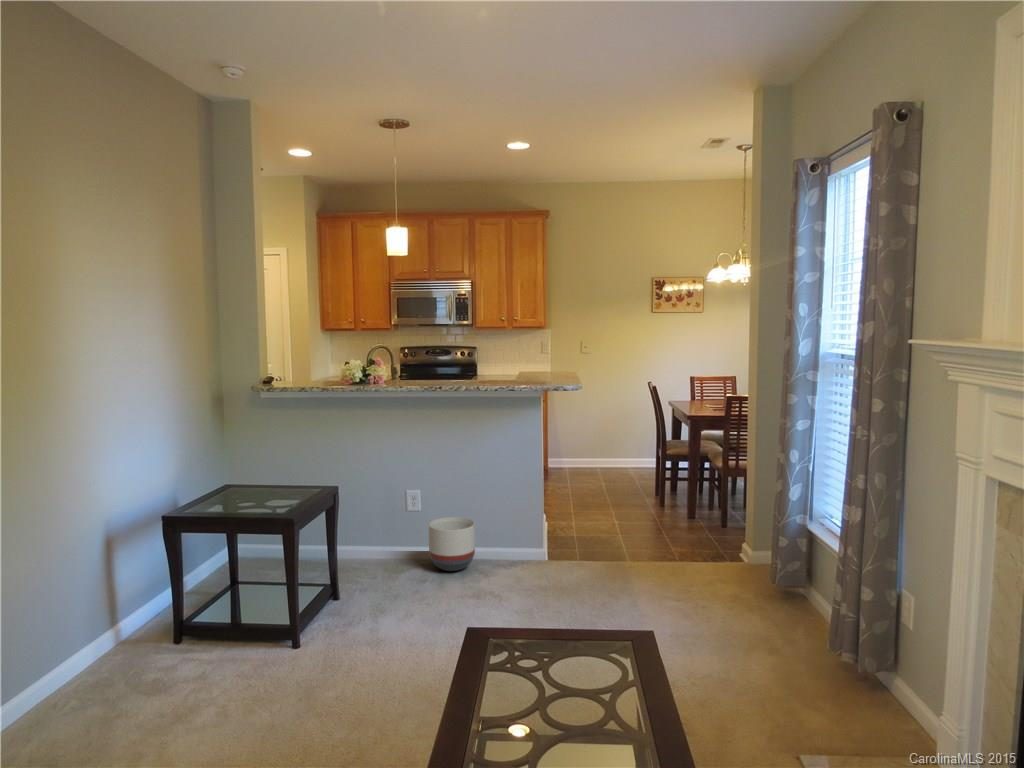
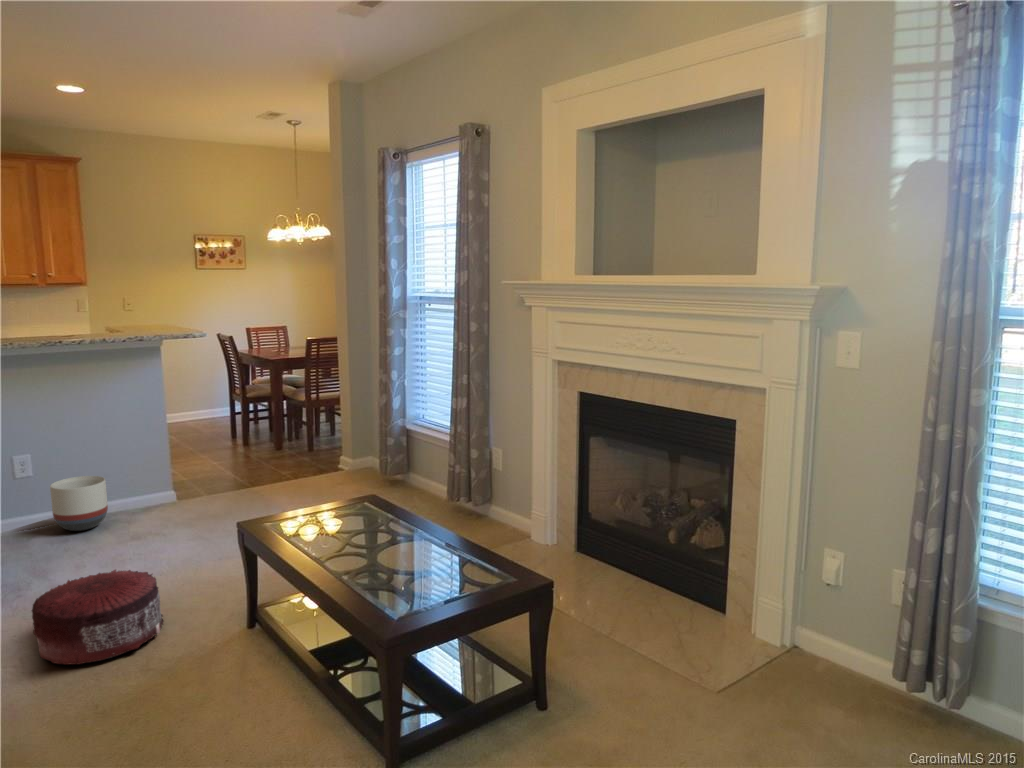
pouf: none [290,635,414,738] -> present [32,570,163,665]

